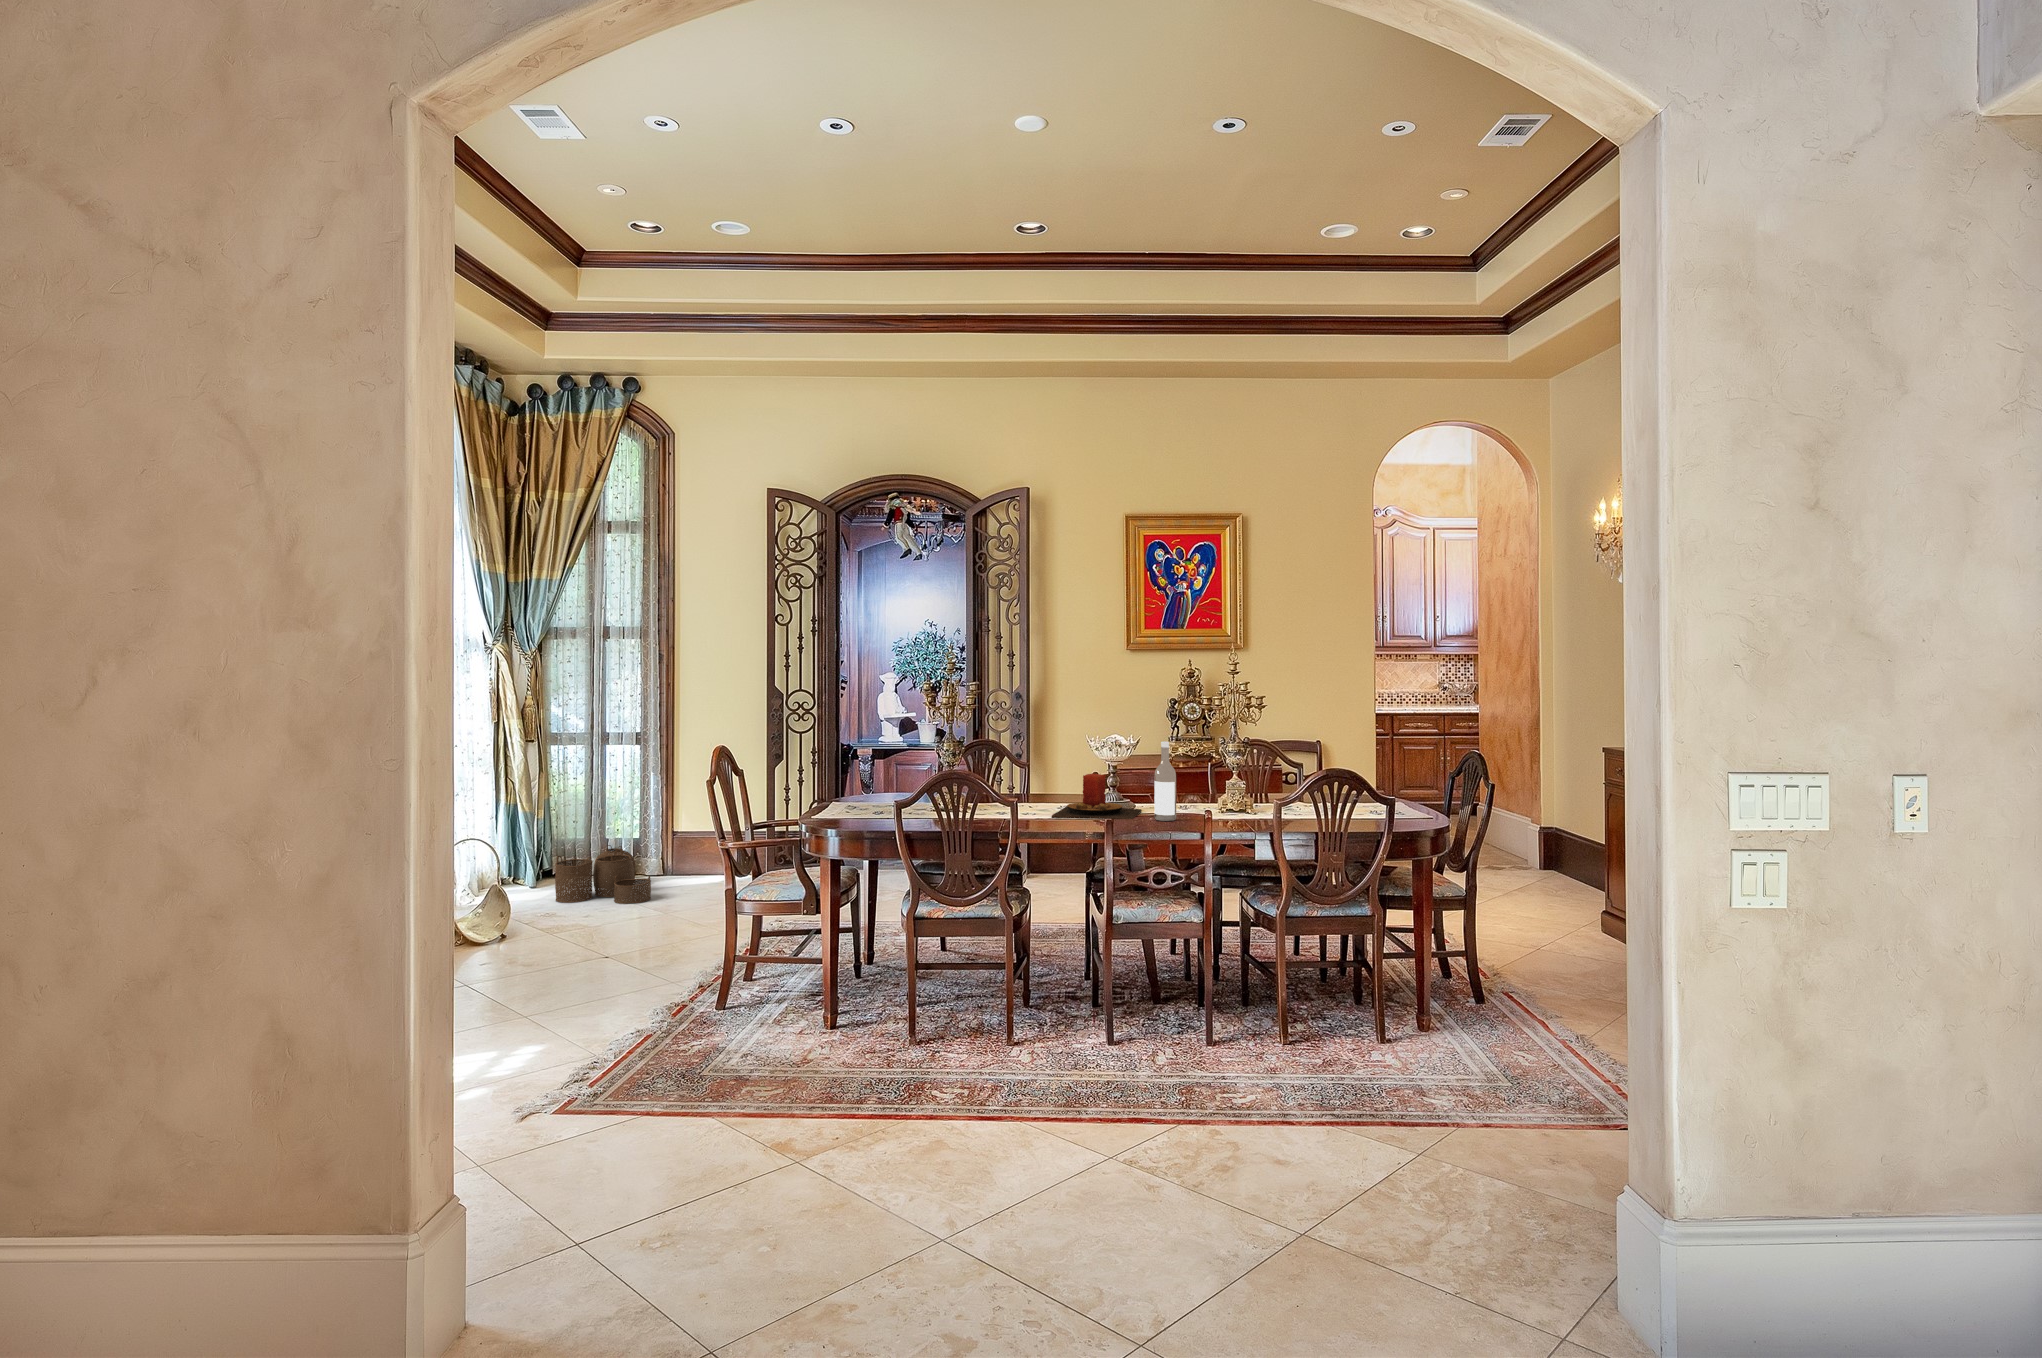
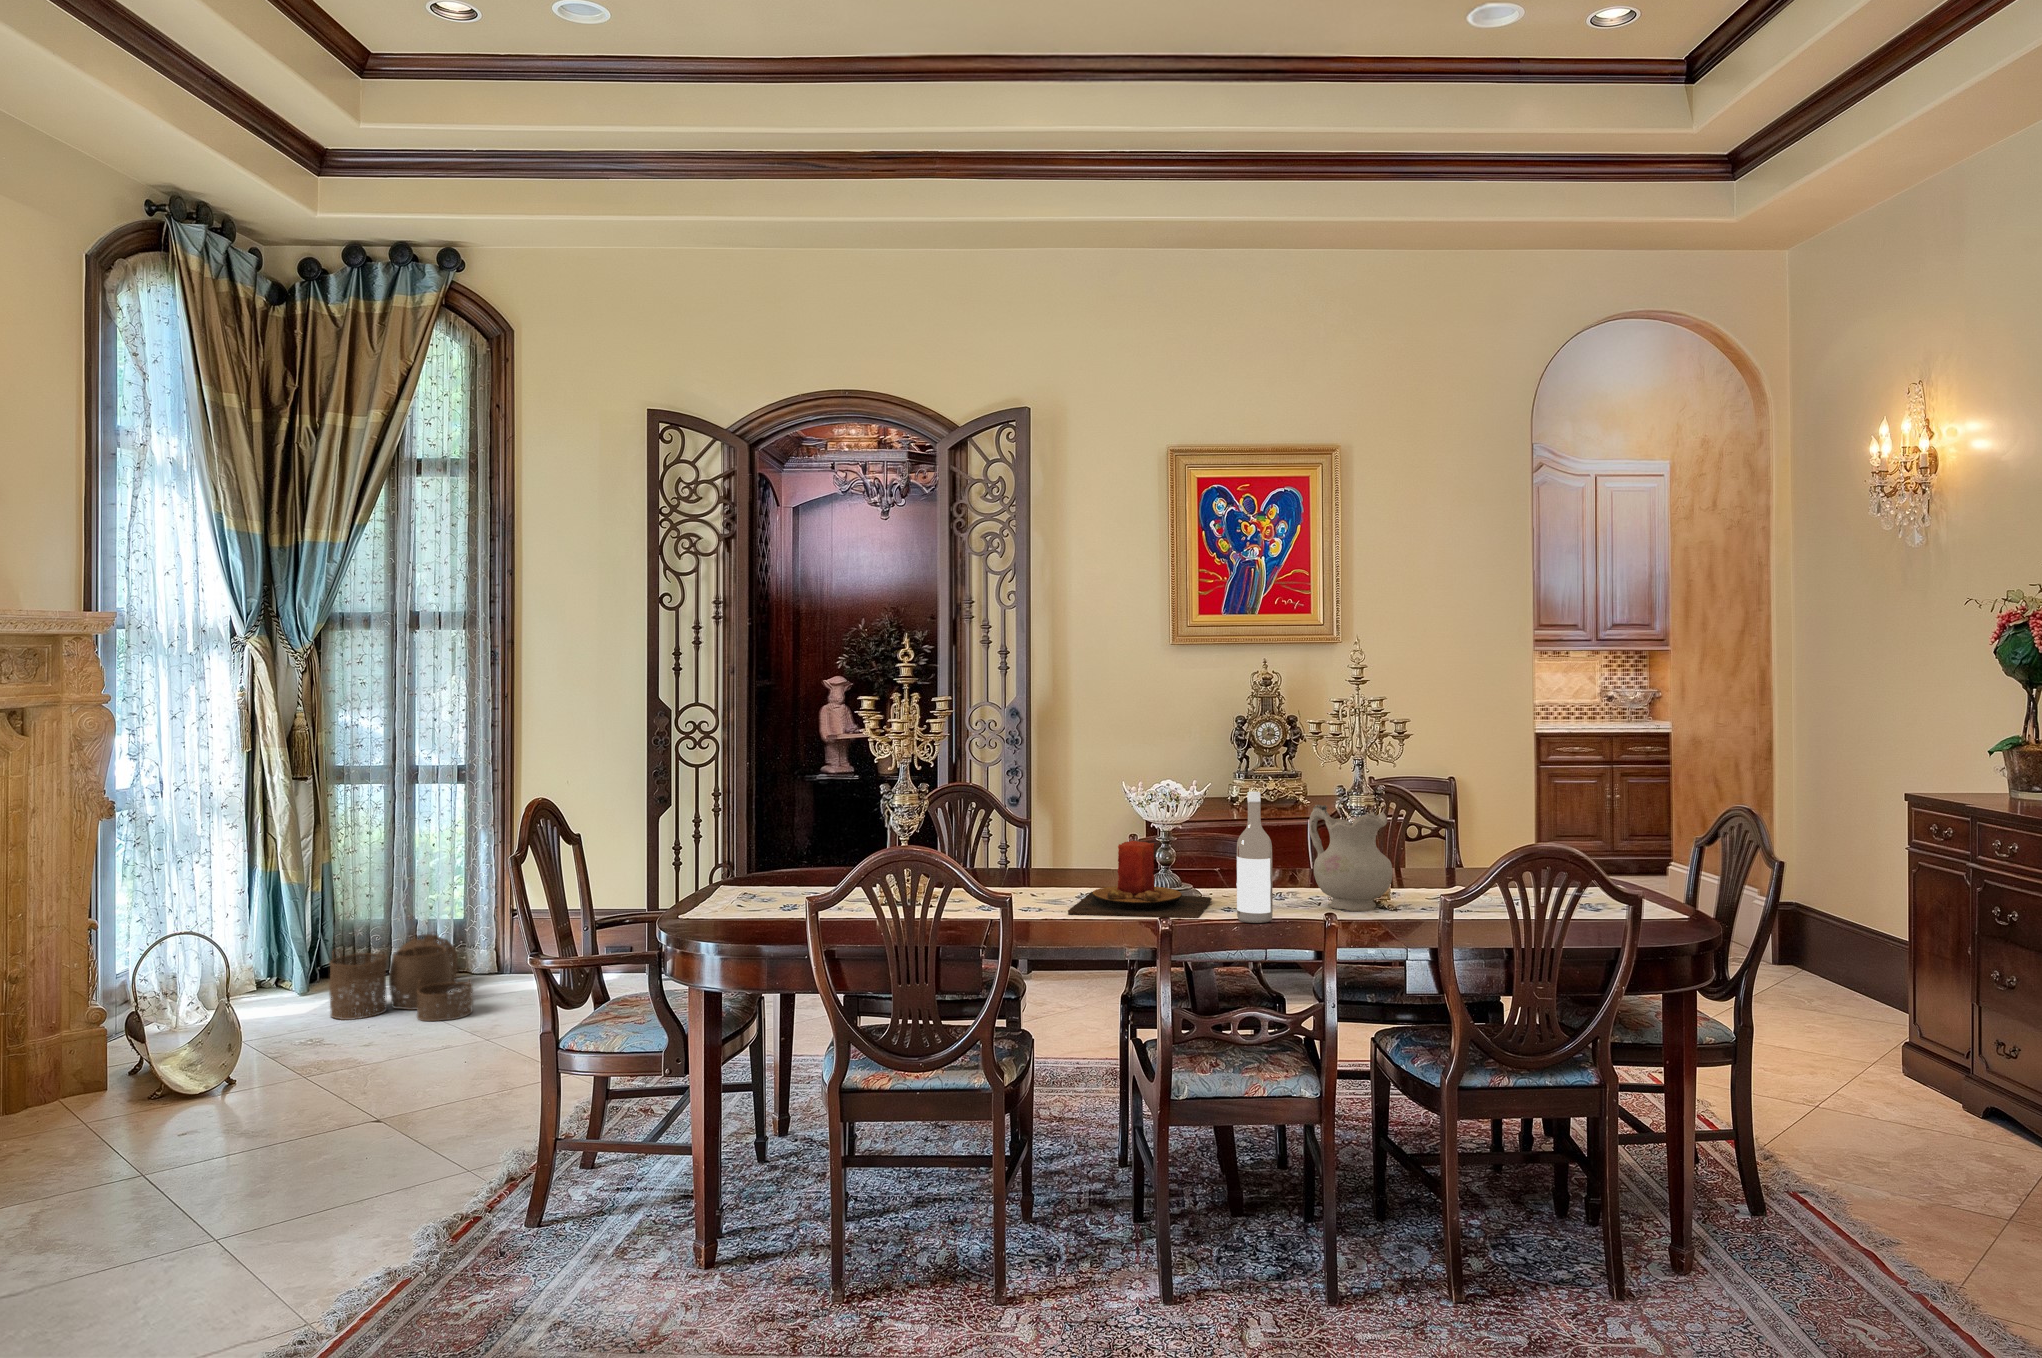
ceramic pitcher: none [1203,751,1253,816] -> present [1309,805,1392,911]

